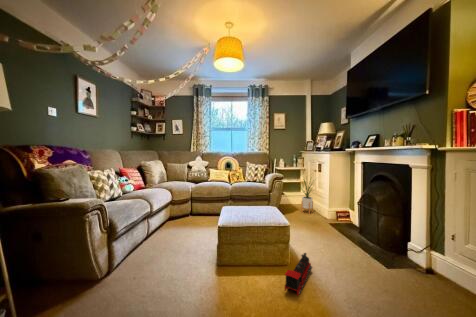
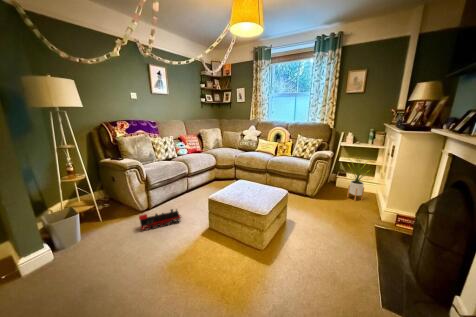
toy train: present [285,253,312,295] -> present [139,209,181,230]

